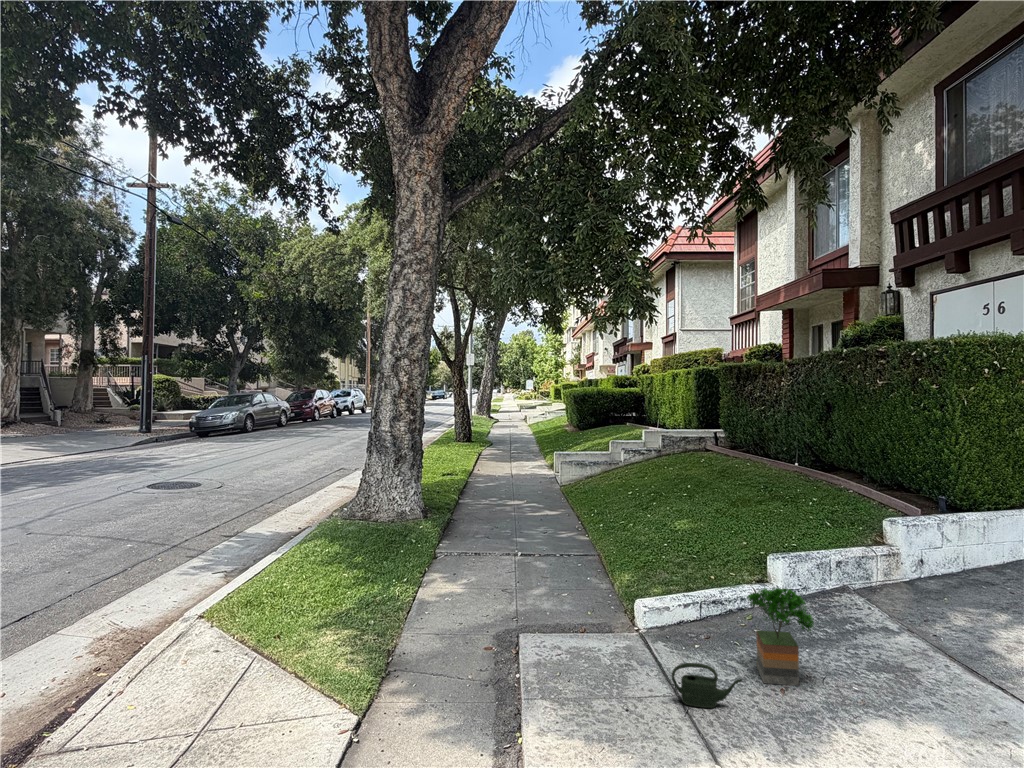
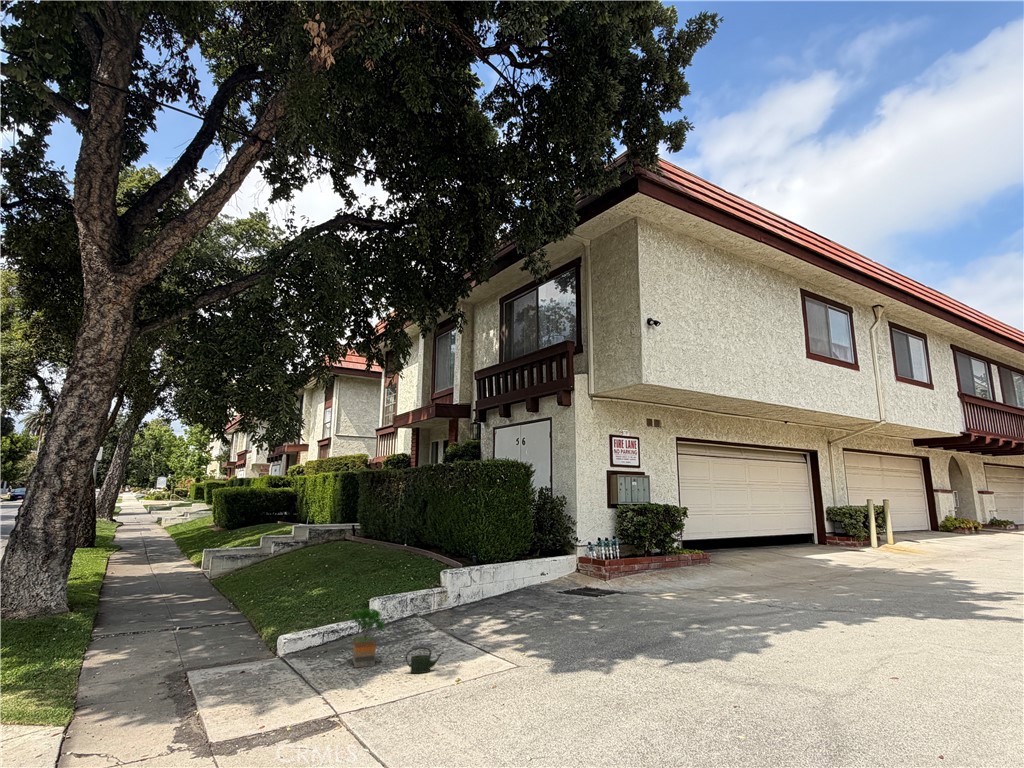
watering can: present [672,663,742,708] -> present [406,647,444,673]

